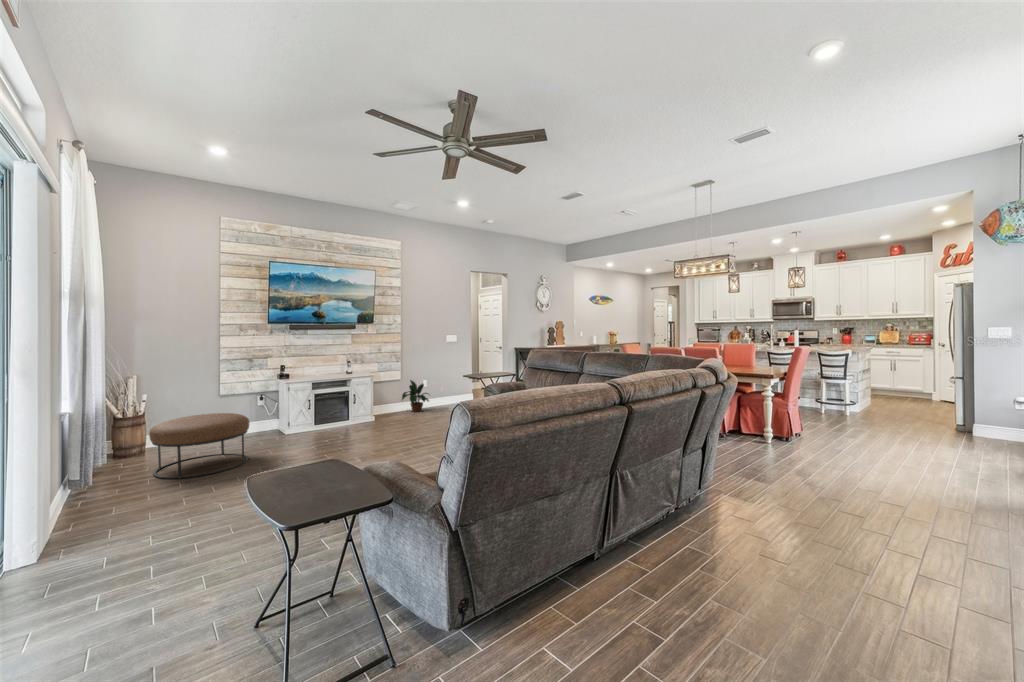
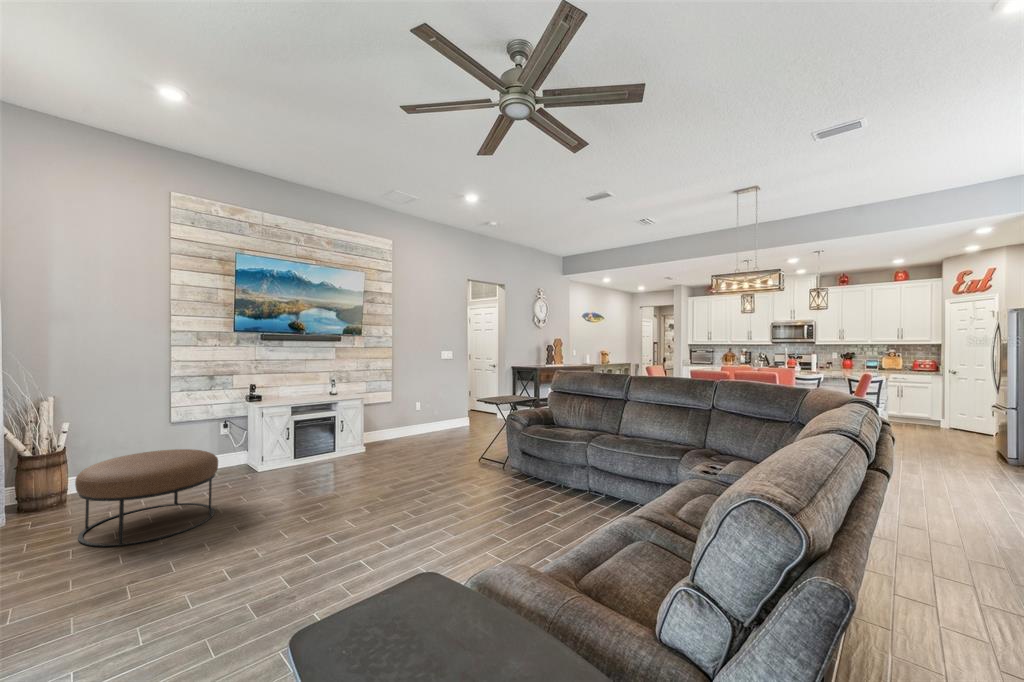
potted plant: present [402,380,429,412] -> none [391,402,428,441]

